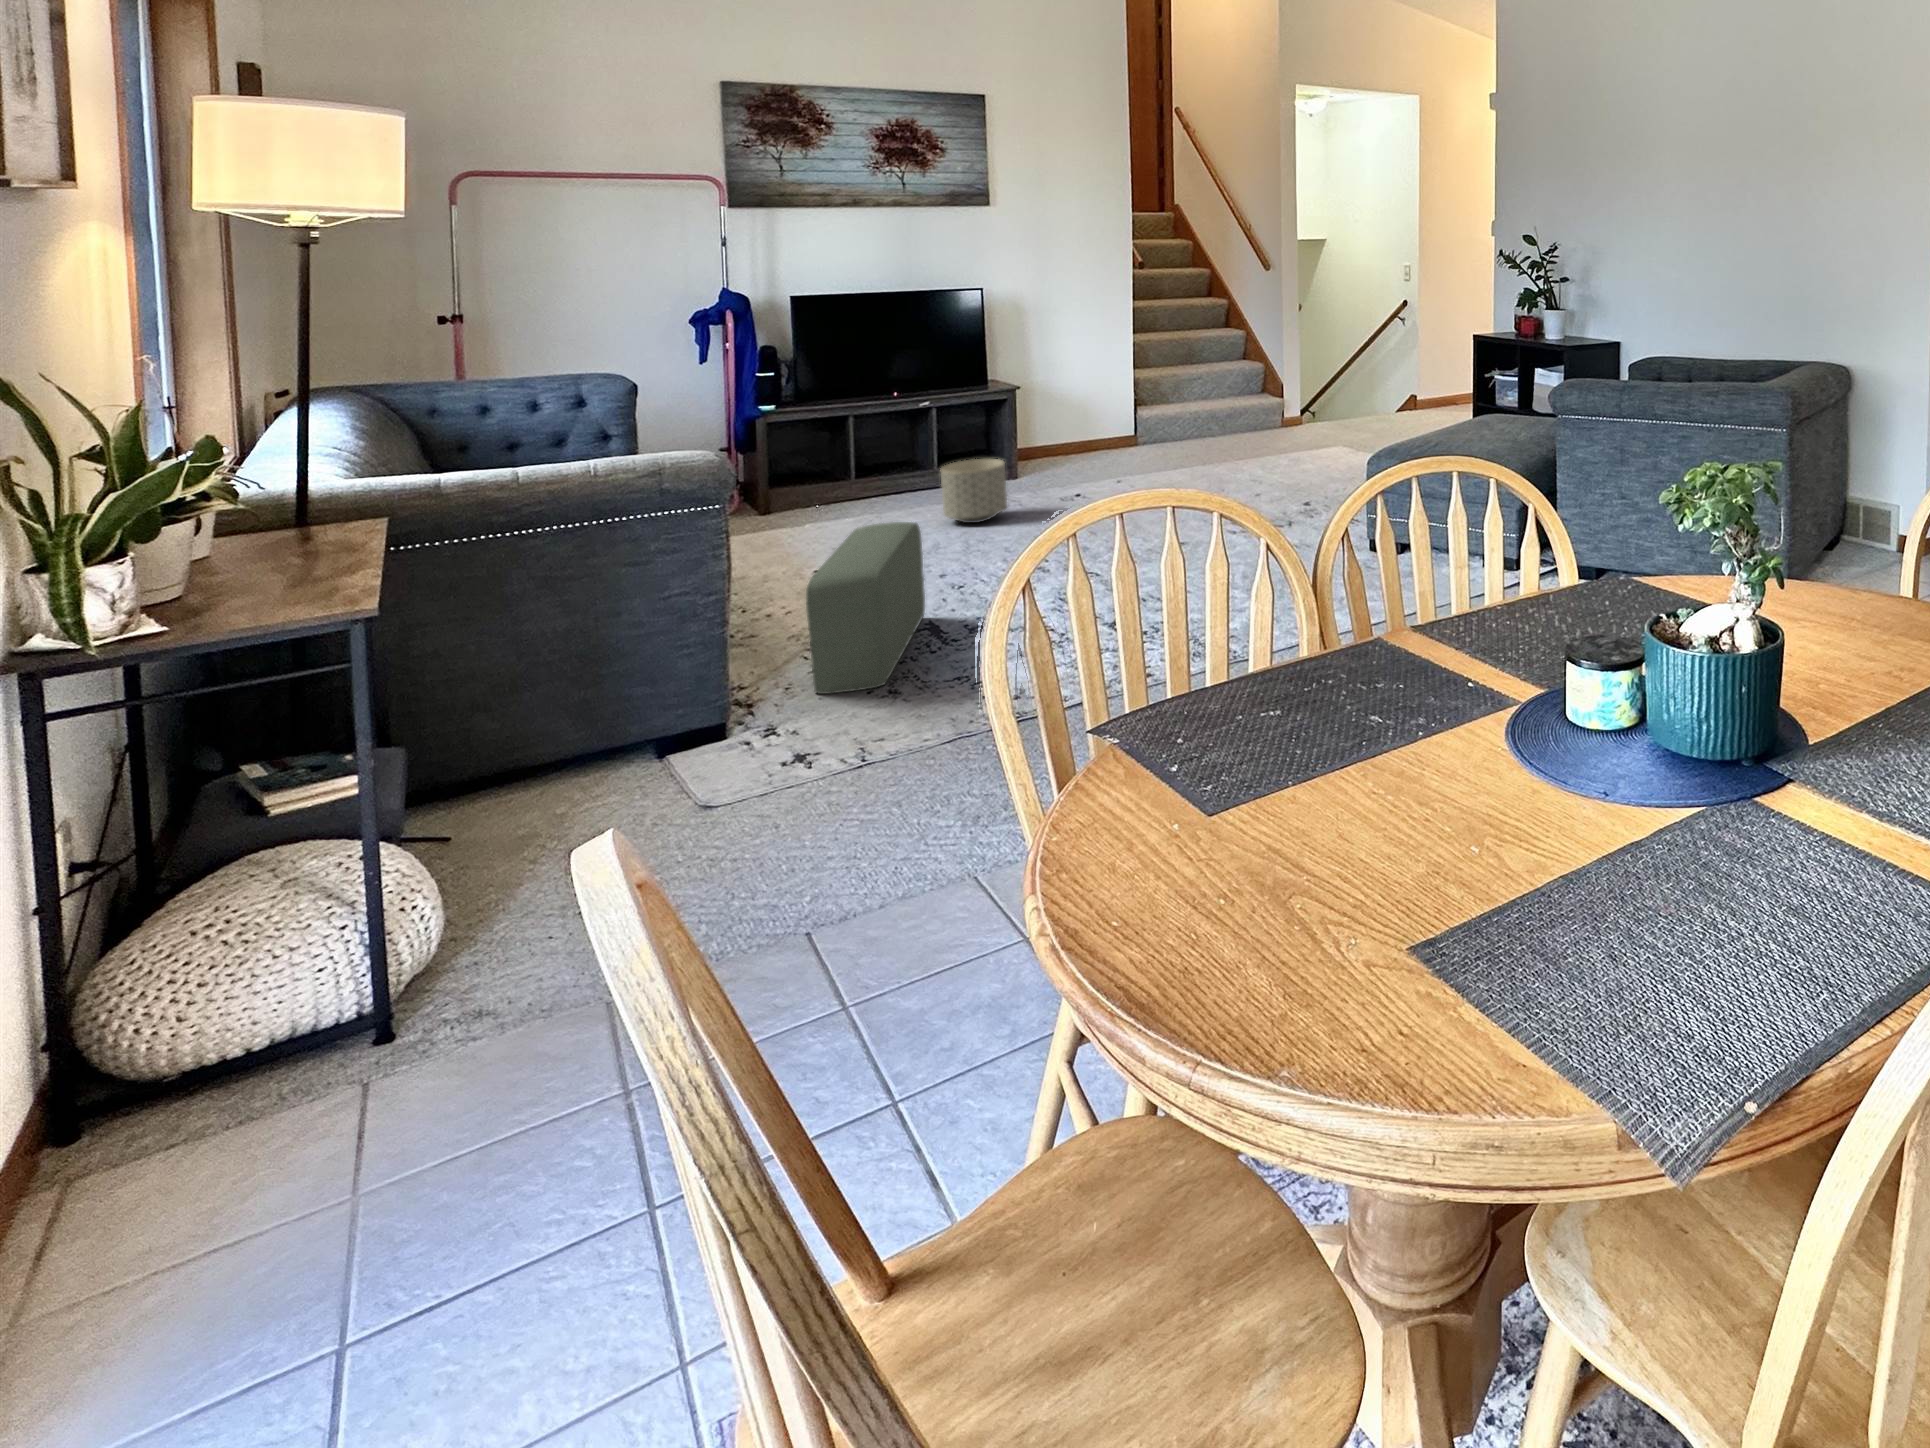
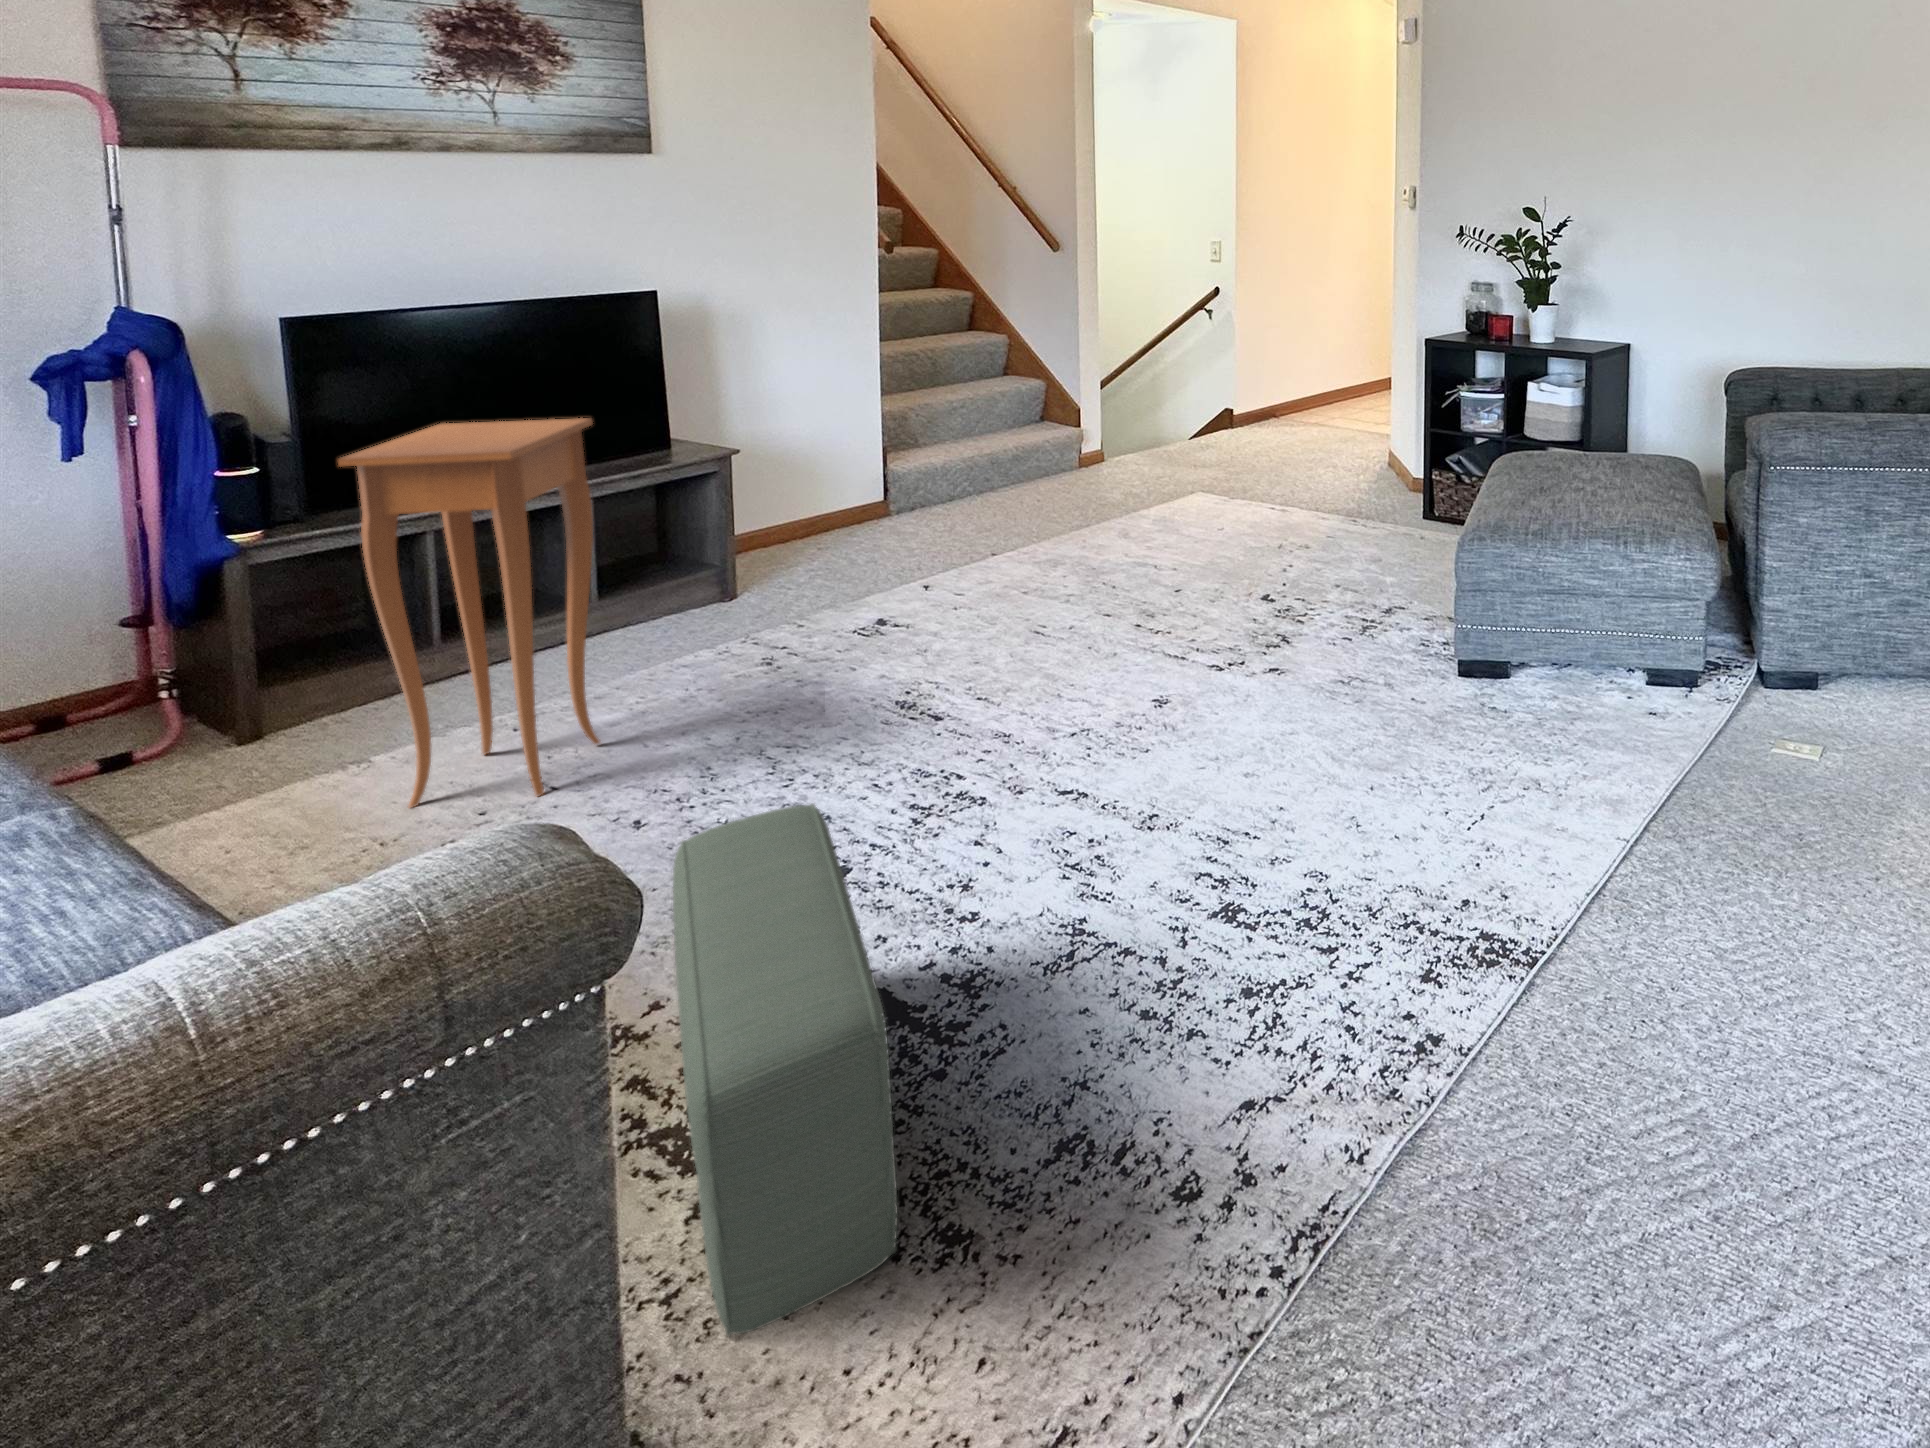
side table: none [783,350,901,547] -> present [338,418,600,808]
planter: present [941,459,1007,523] -> none [671,585,798,705]

